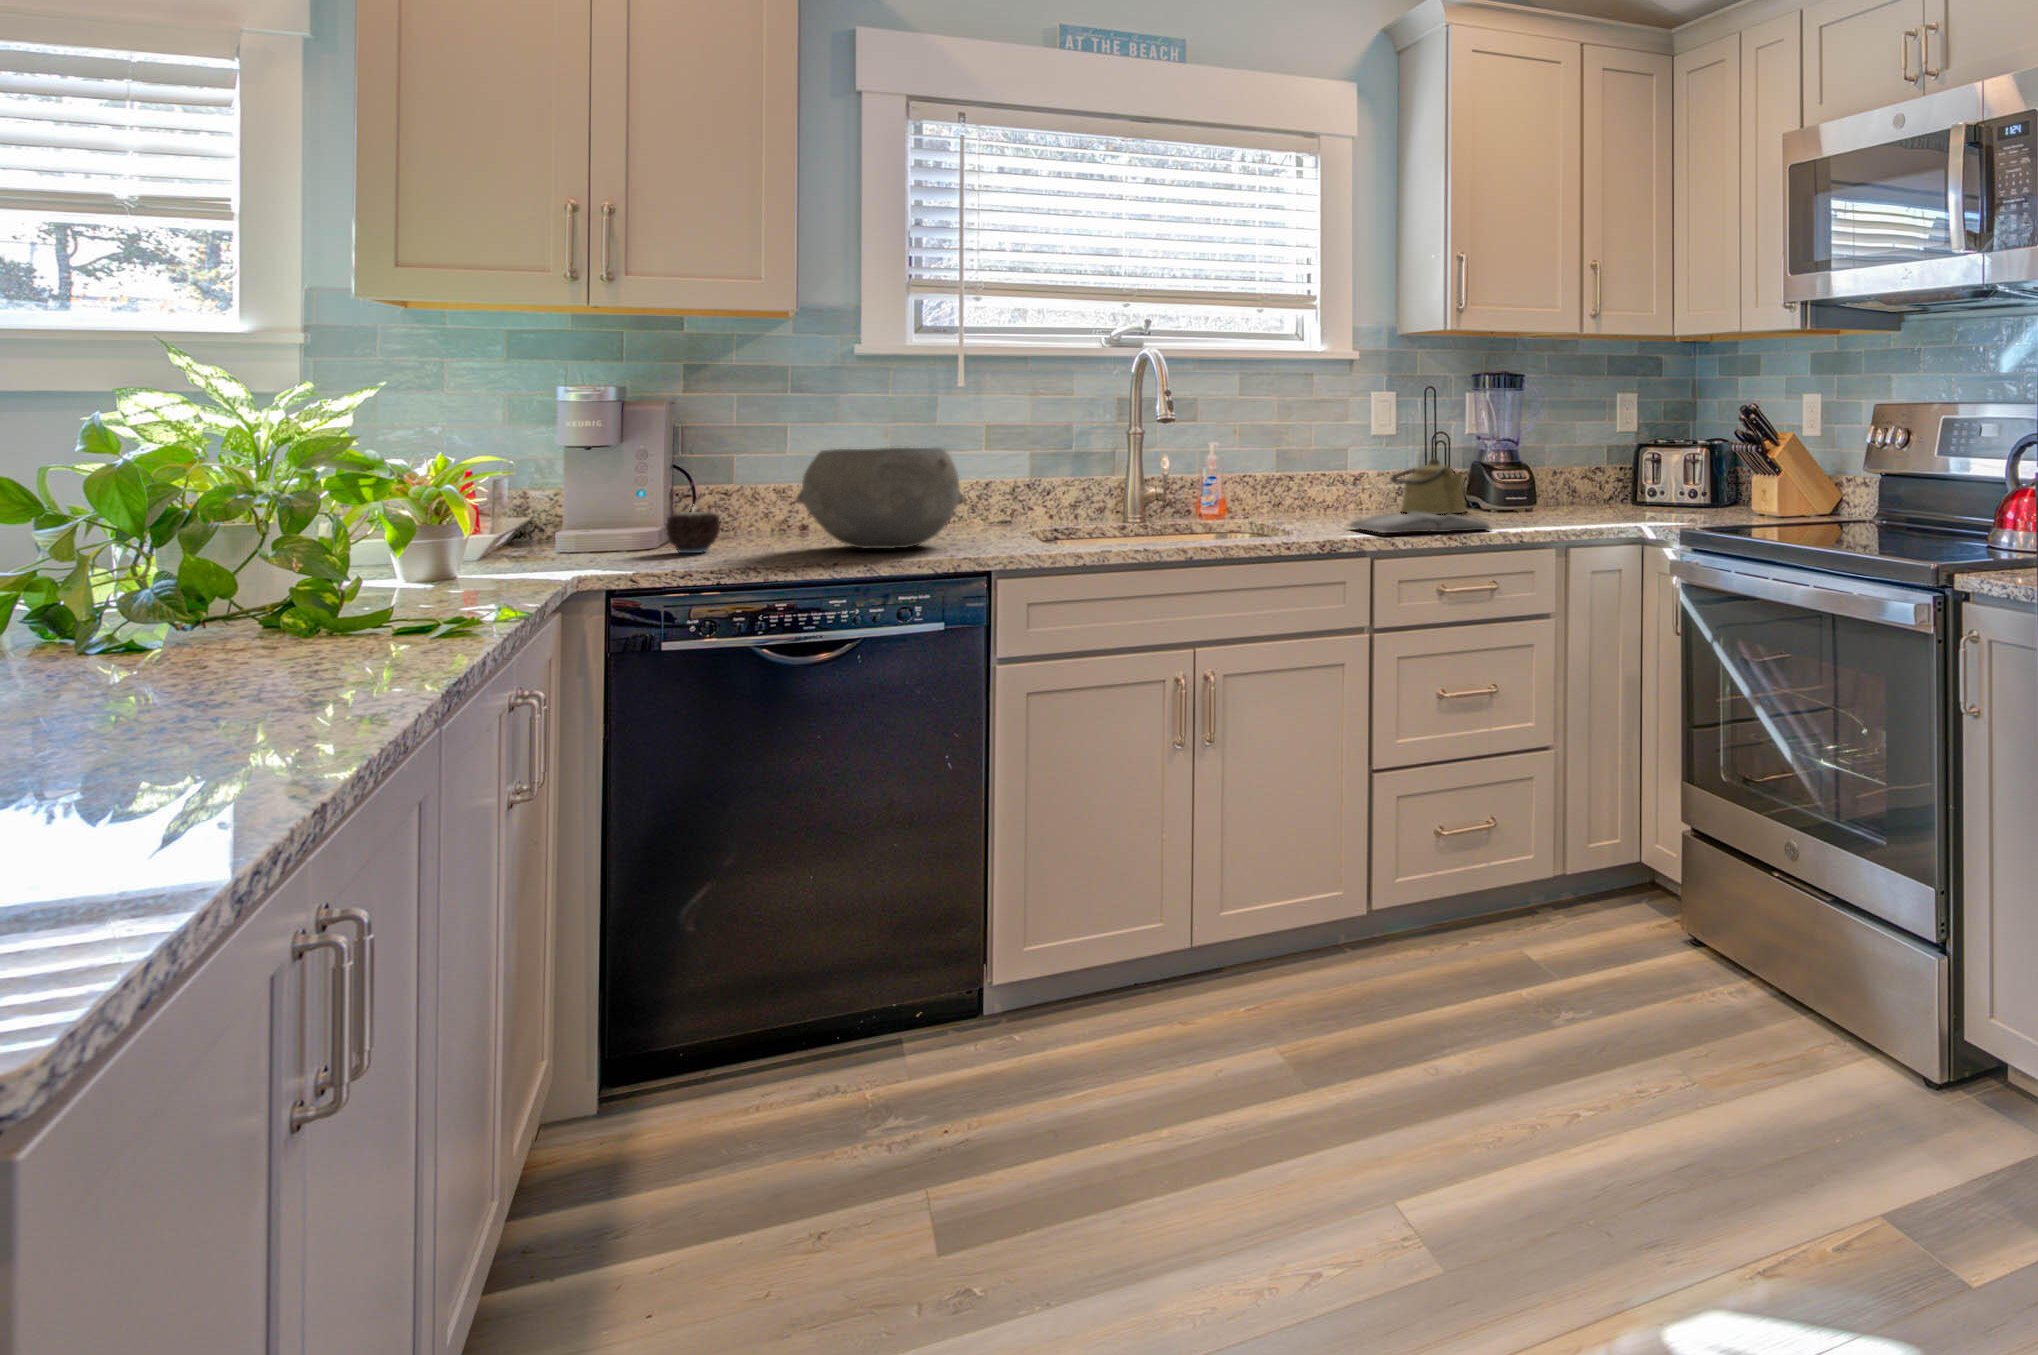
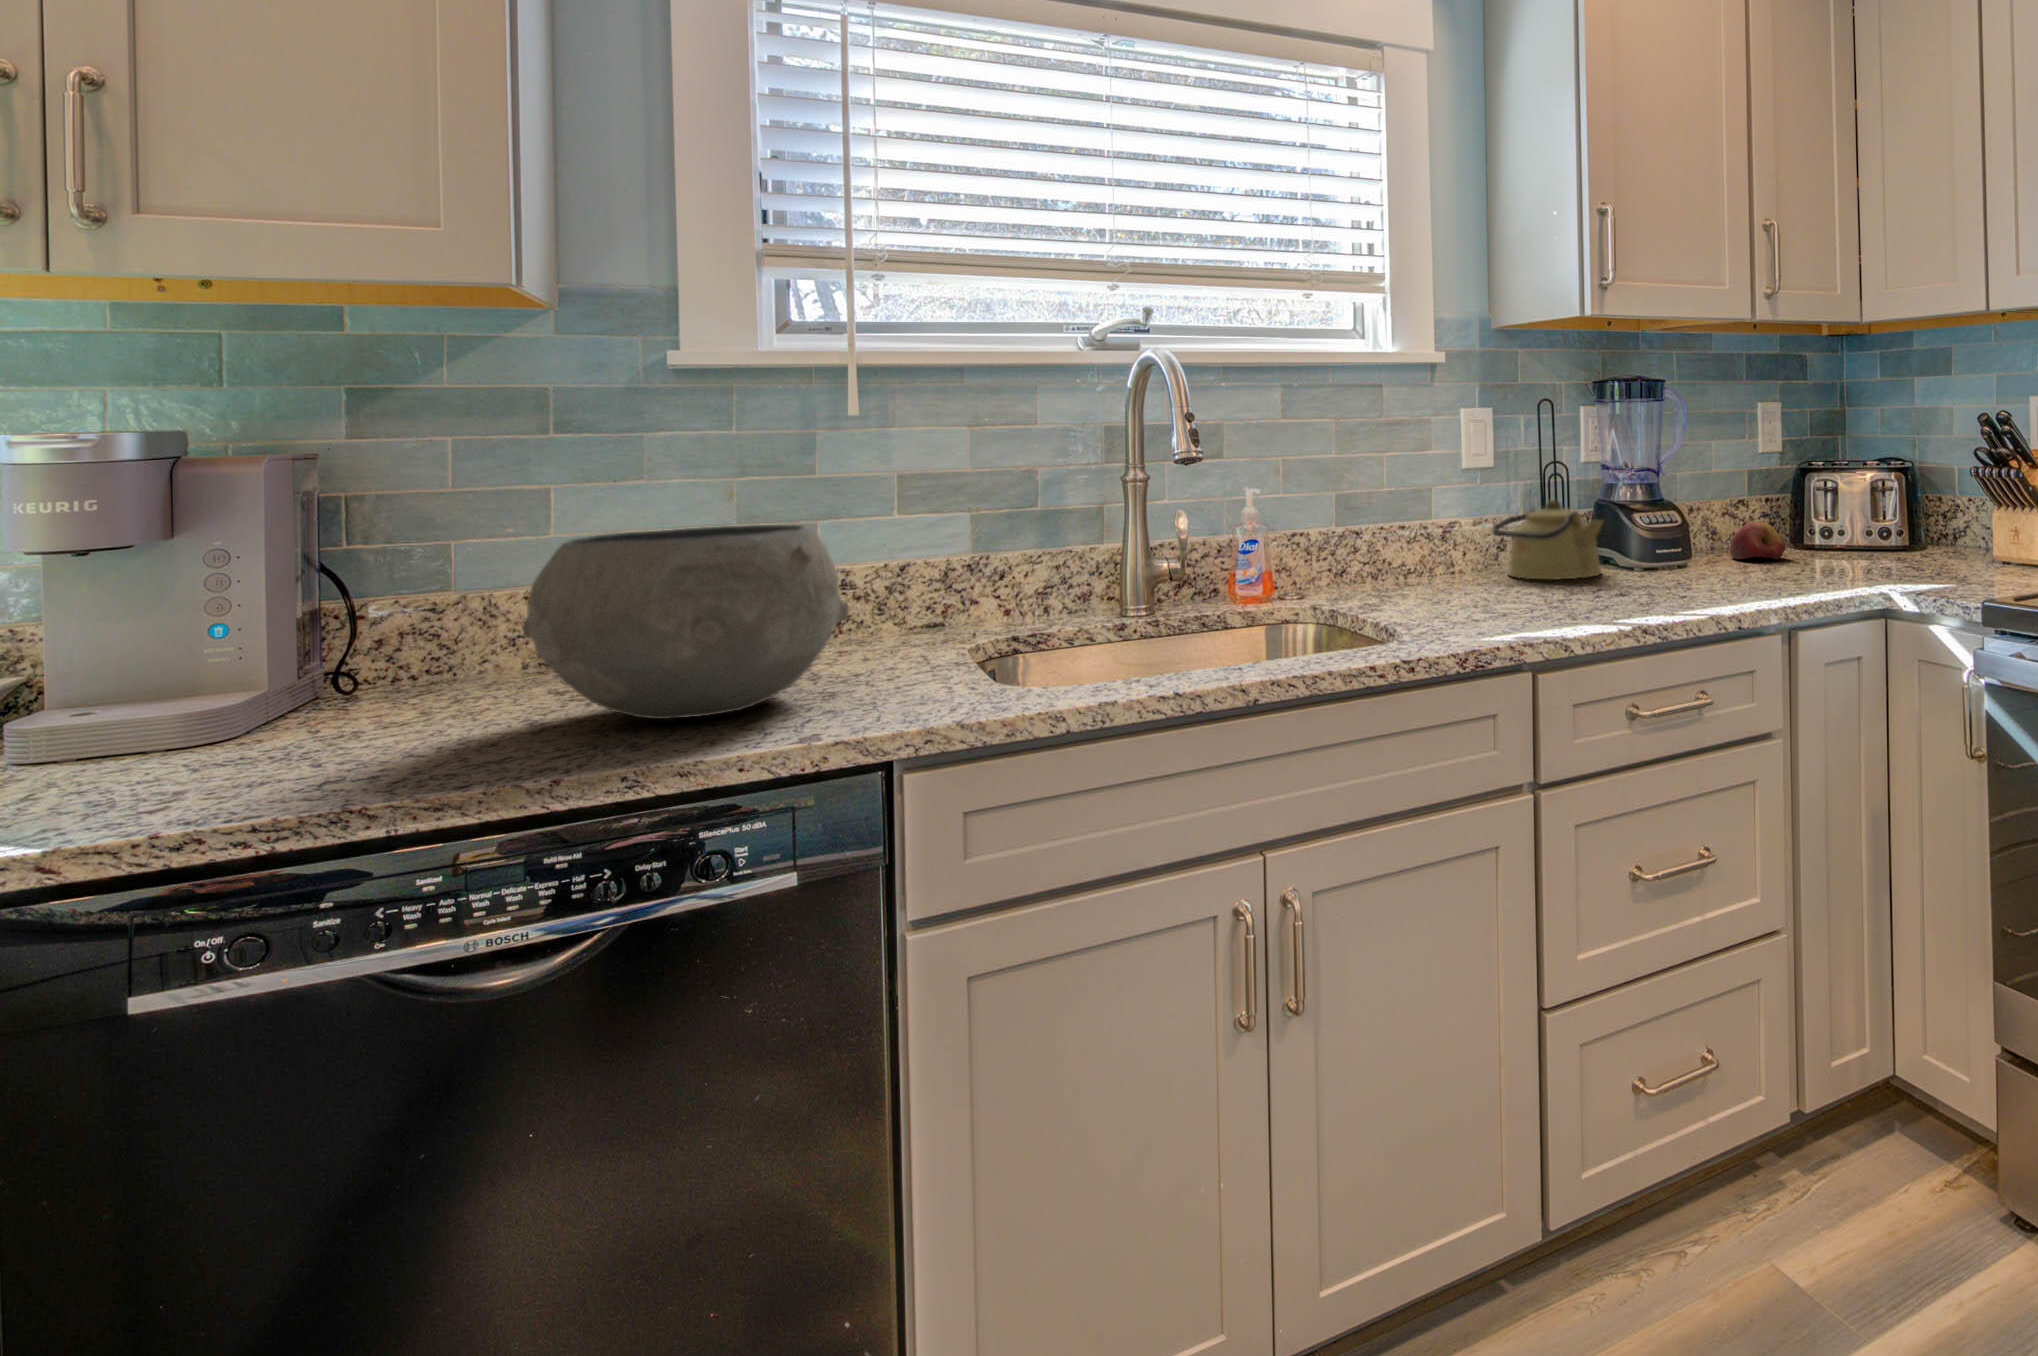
apple: none [1573,481,1612,508] -> present [1730,522,1785,560]
candle: present [666,512,721,553] -> none [241,652,377,748]
hardback book: present [1348,512,1490,533] -> none [1472,586,1697,633]

